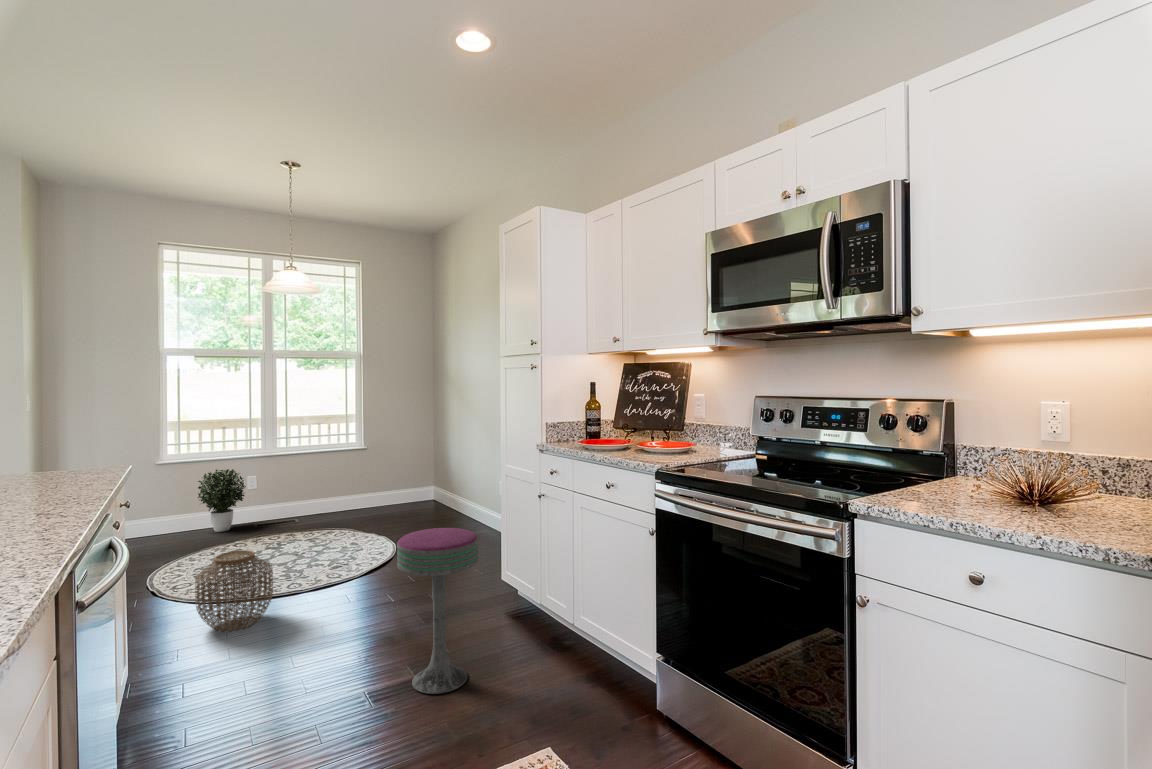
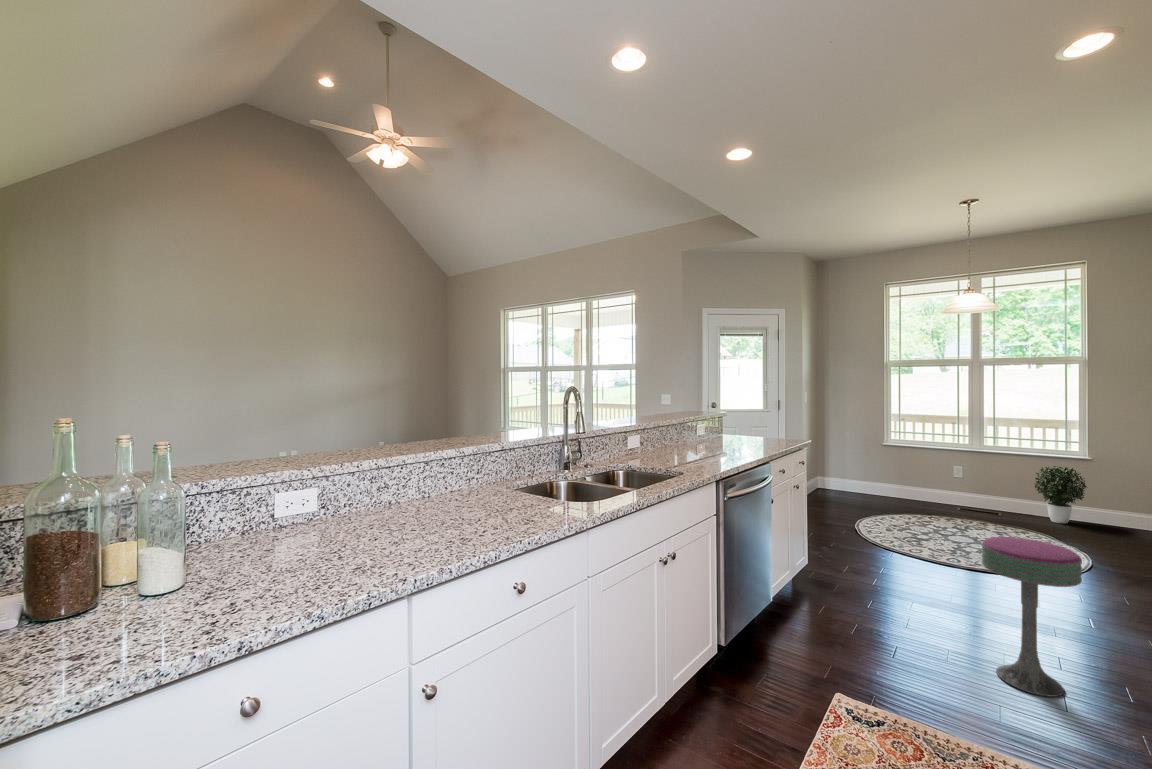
potted plant: present [198,469,246,532] -> present [1035,466,1087,524]
woven basket: present [195,550,273,631] -> none [864,515,921,574]

